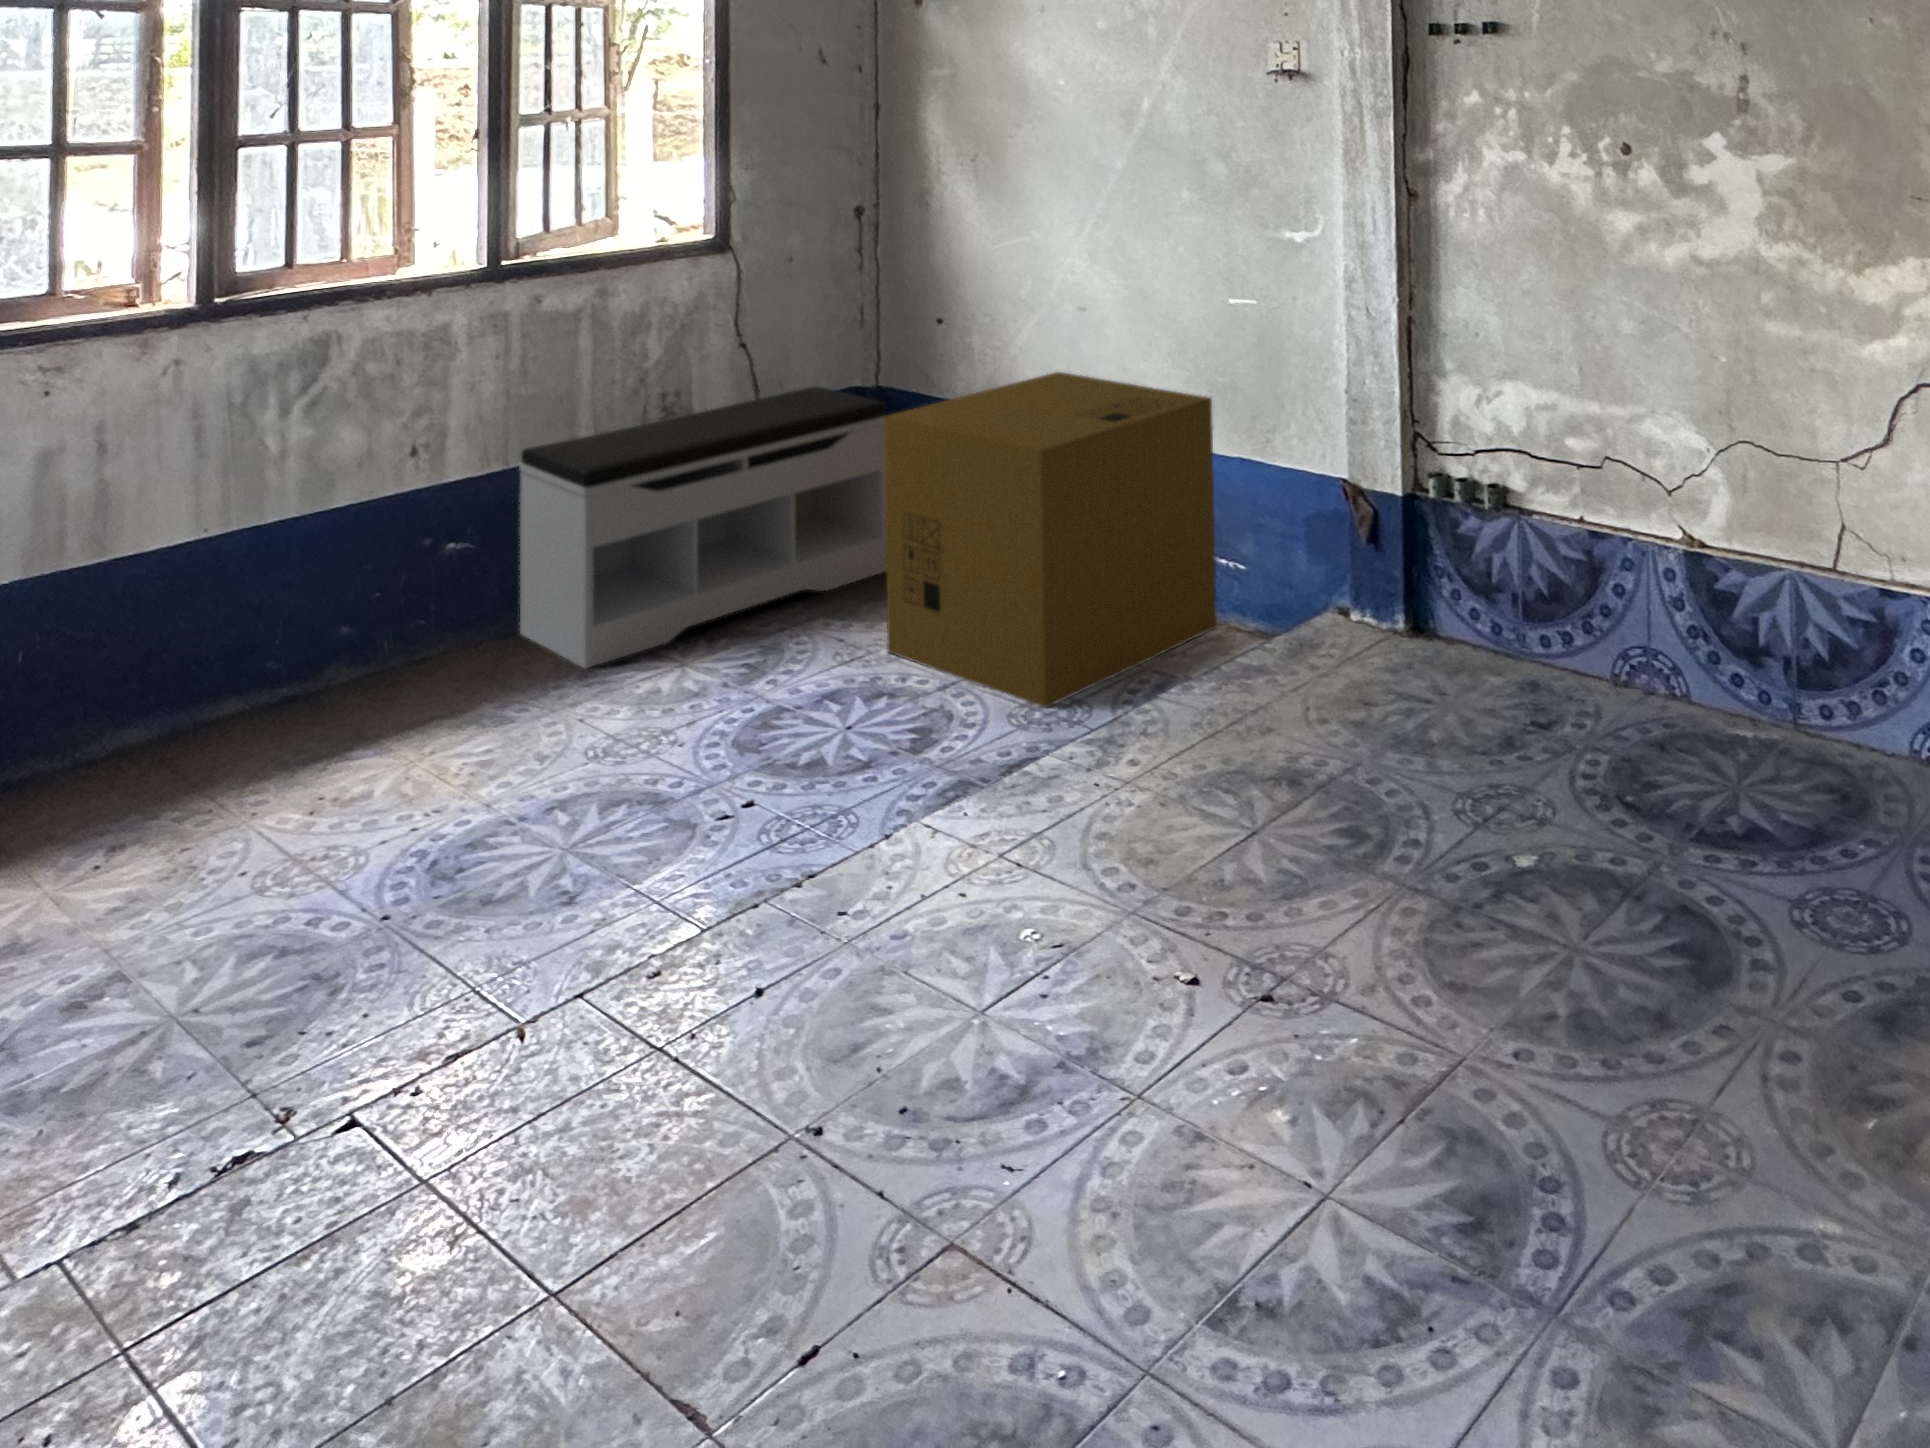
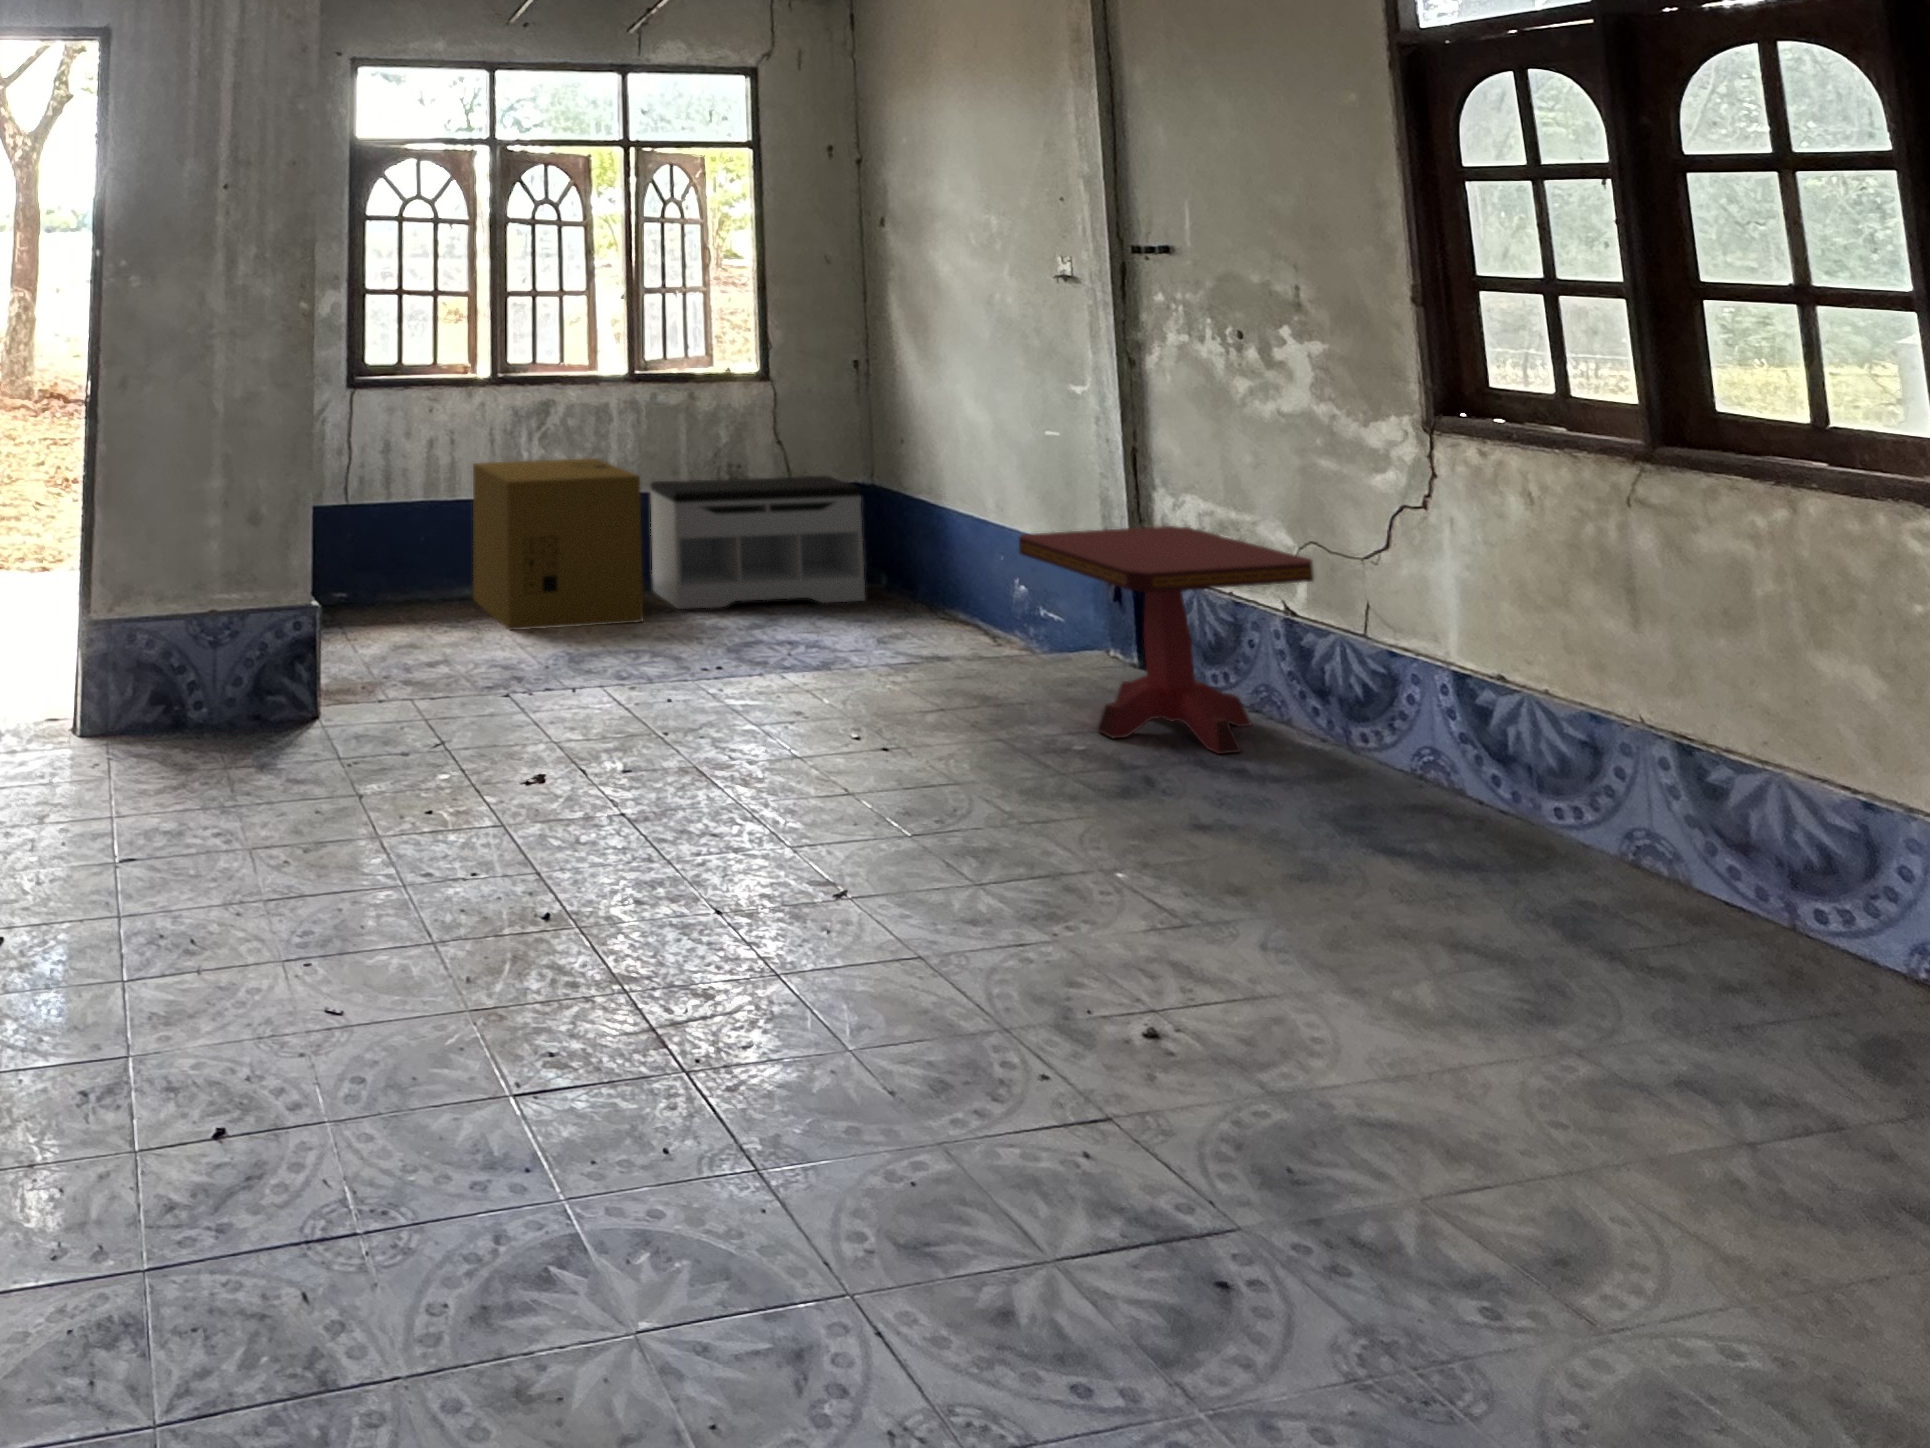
cardboard box: present [885,372,1217,708] -> present [473,458,643,630]
side table: none [1355,433,1783,824] -> present [1019,526,1314,754]

